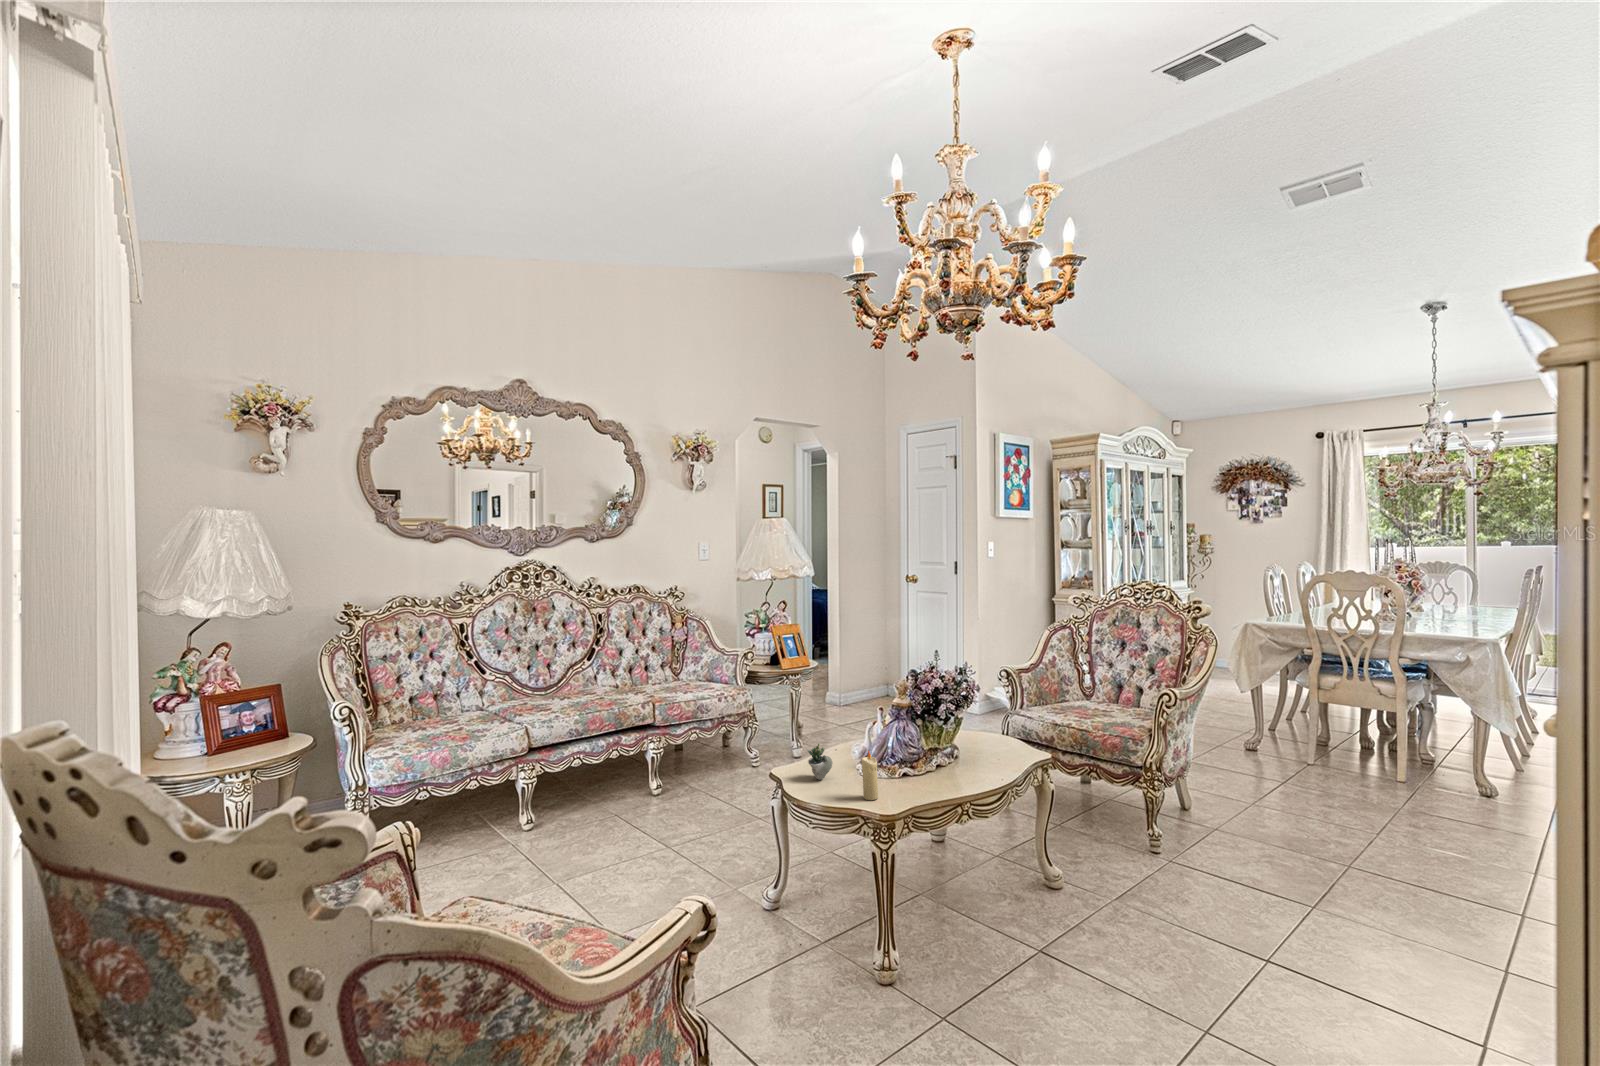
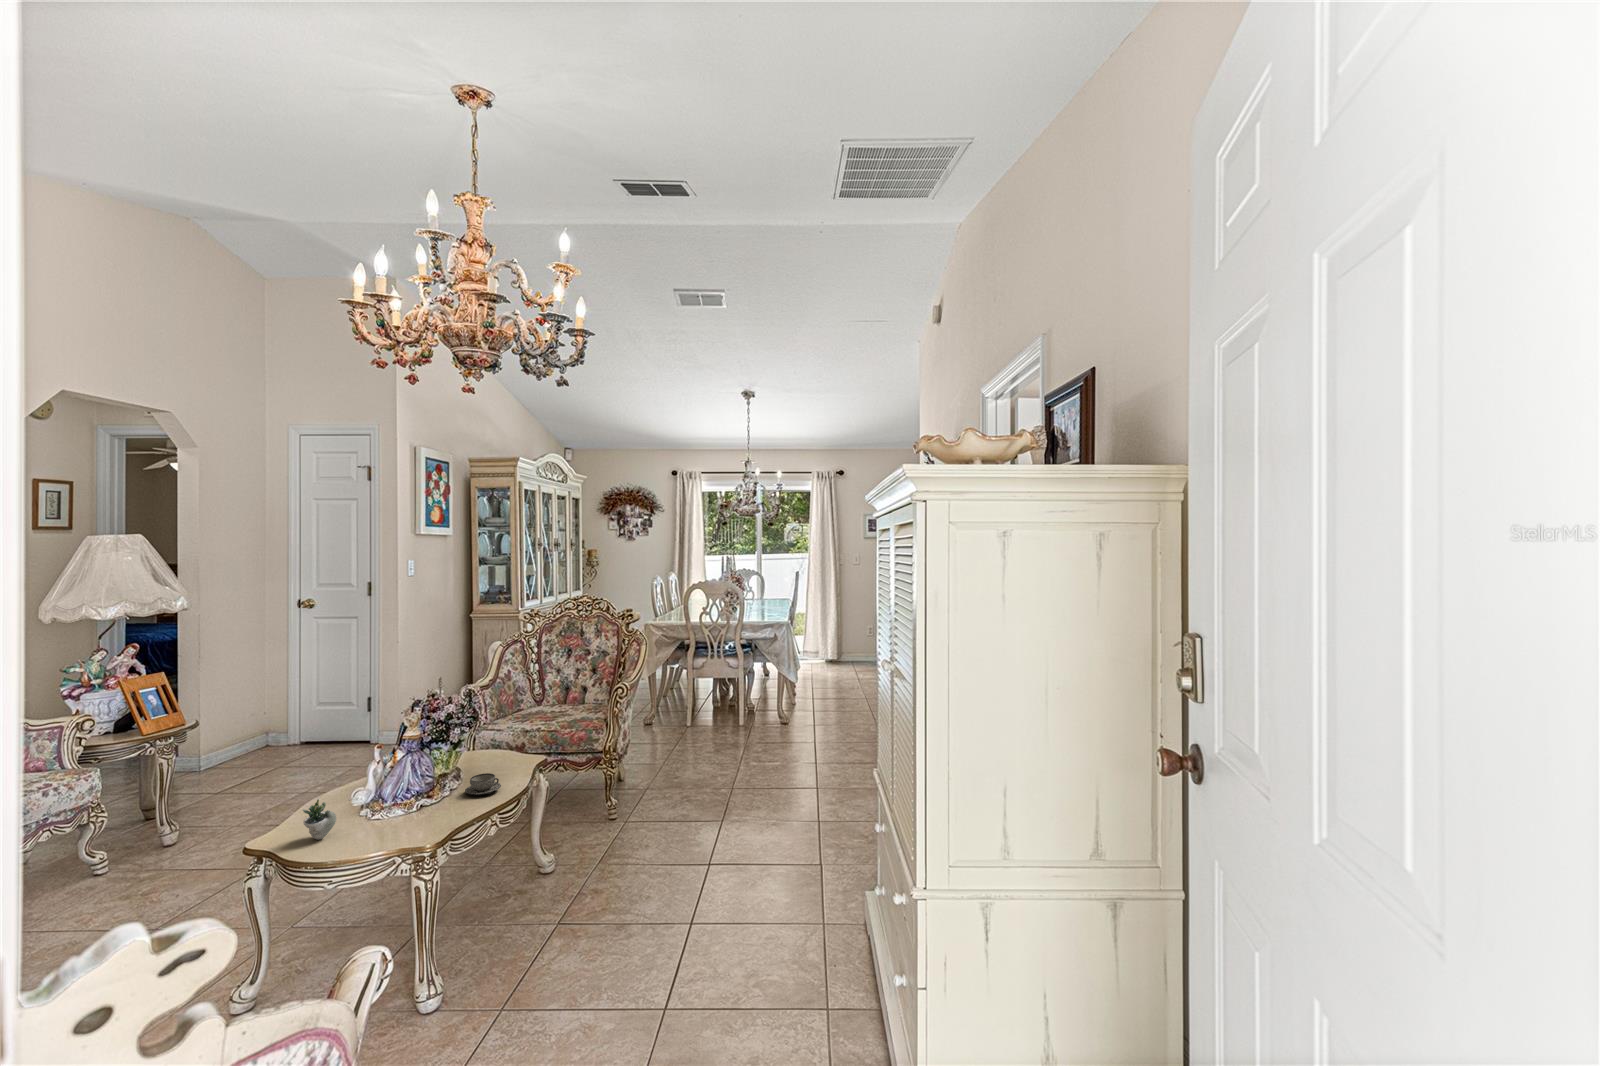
candle: present [862,751,878,800] -> none [385,791,404,842]
teacup: none [953,756,989,777] -> present [465,773,501,795]

